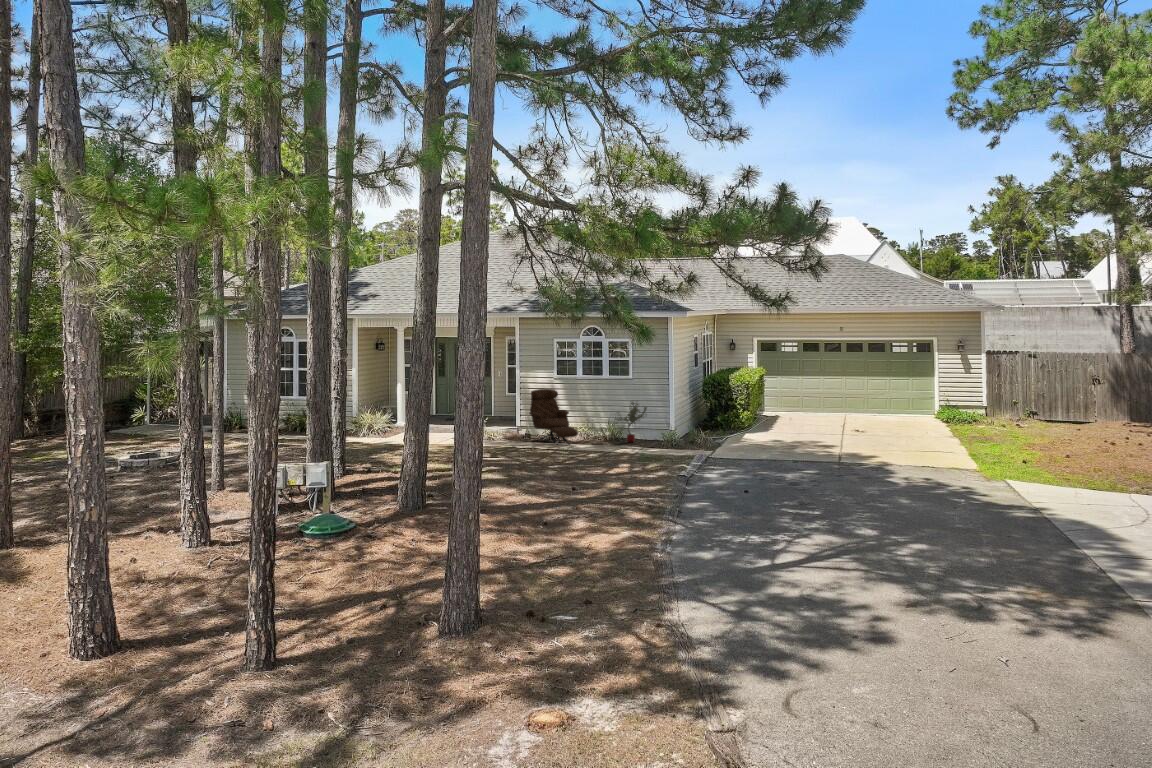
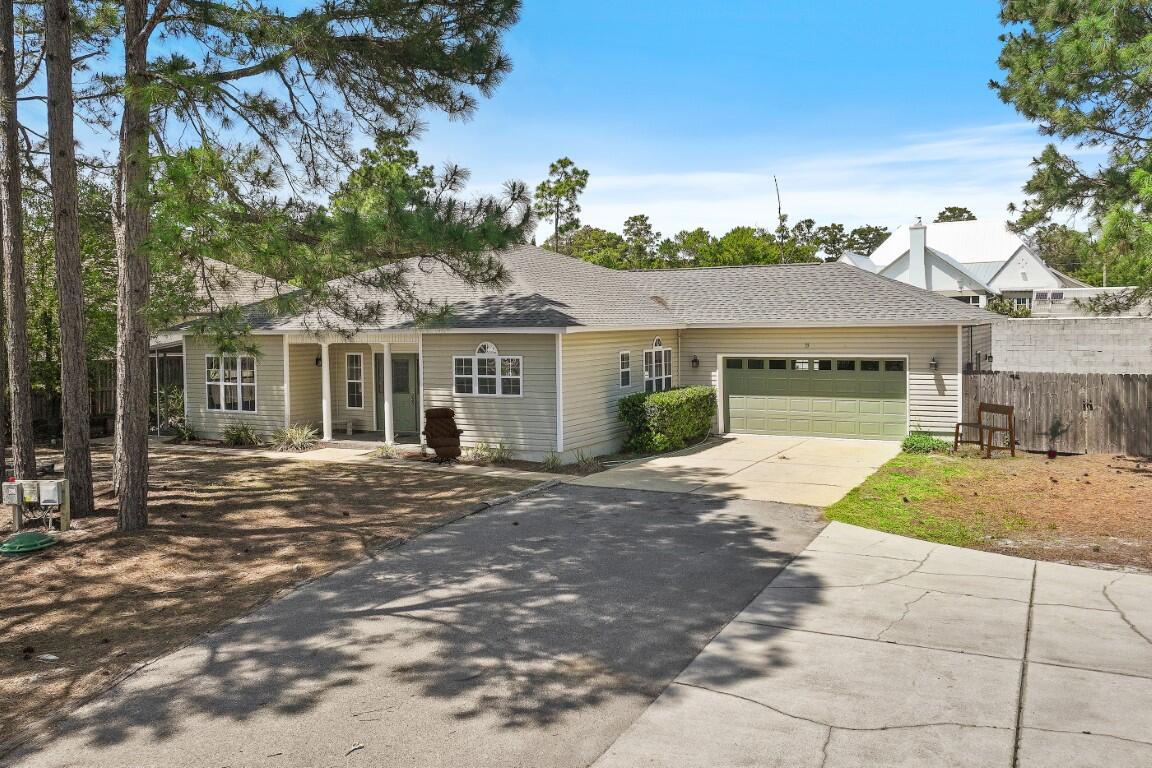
bench: none [982,379,1041,426] -> present [954,402,1015,458]
potted tree: present [615,402,647,443] -> present [1034,415,1073,459]

